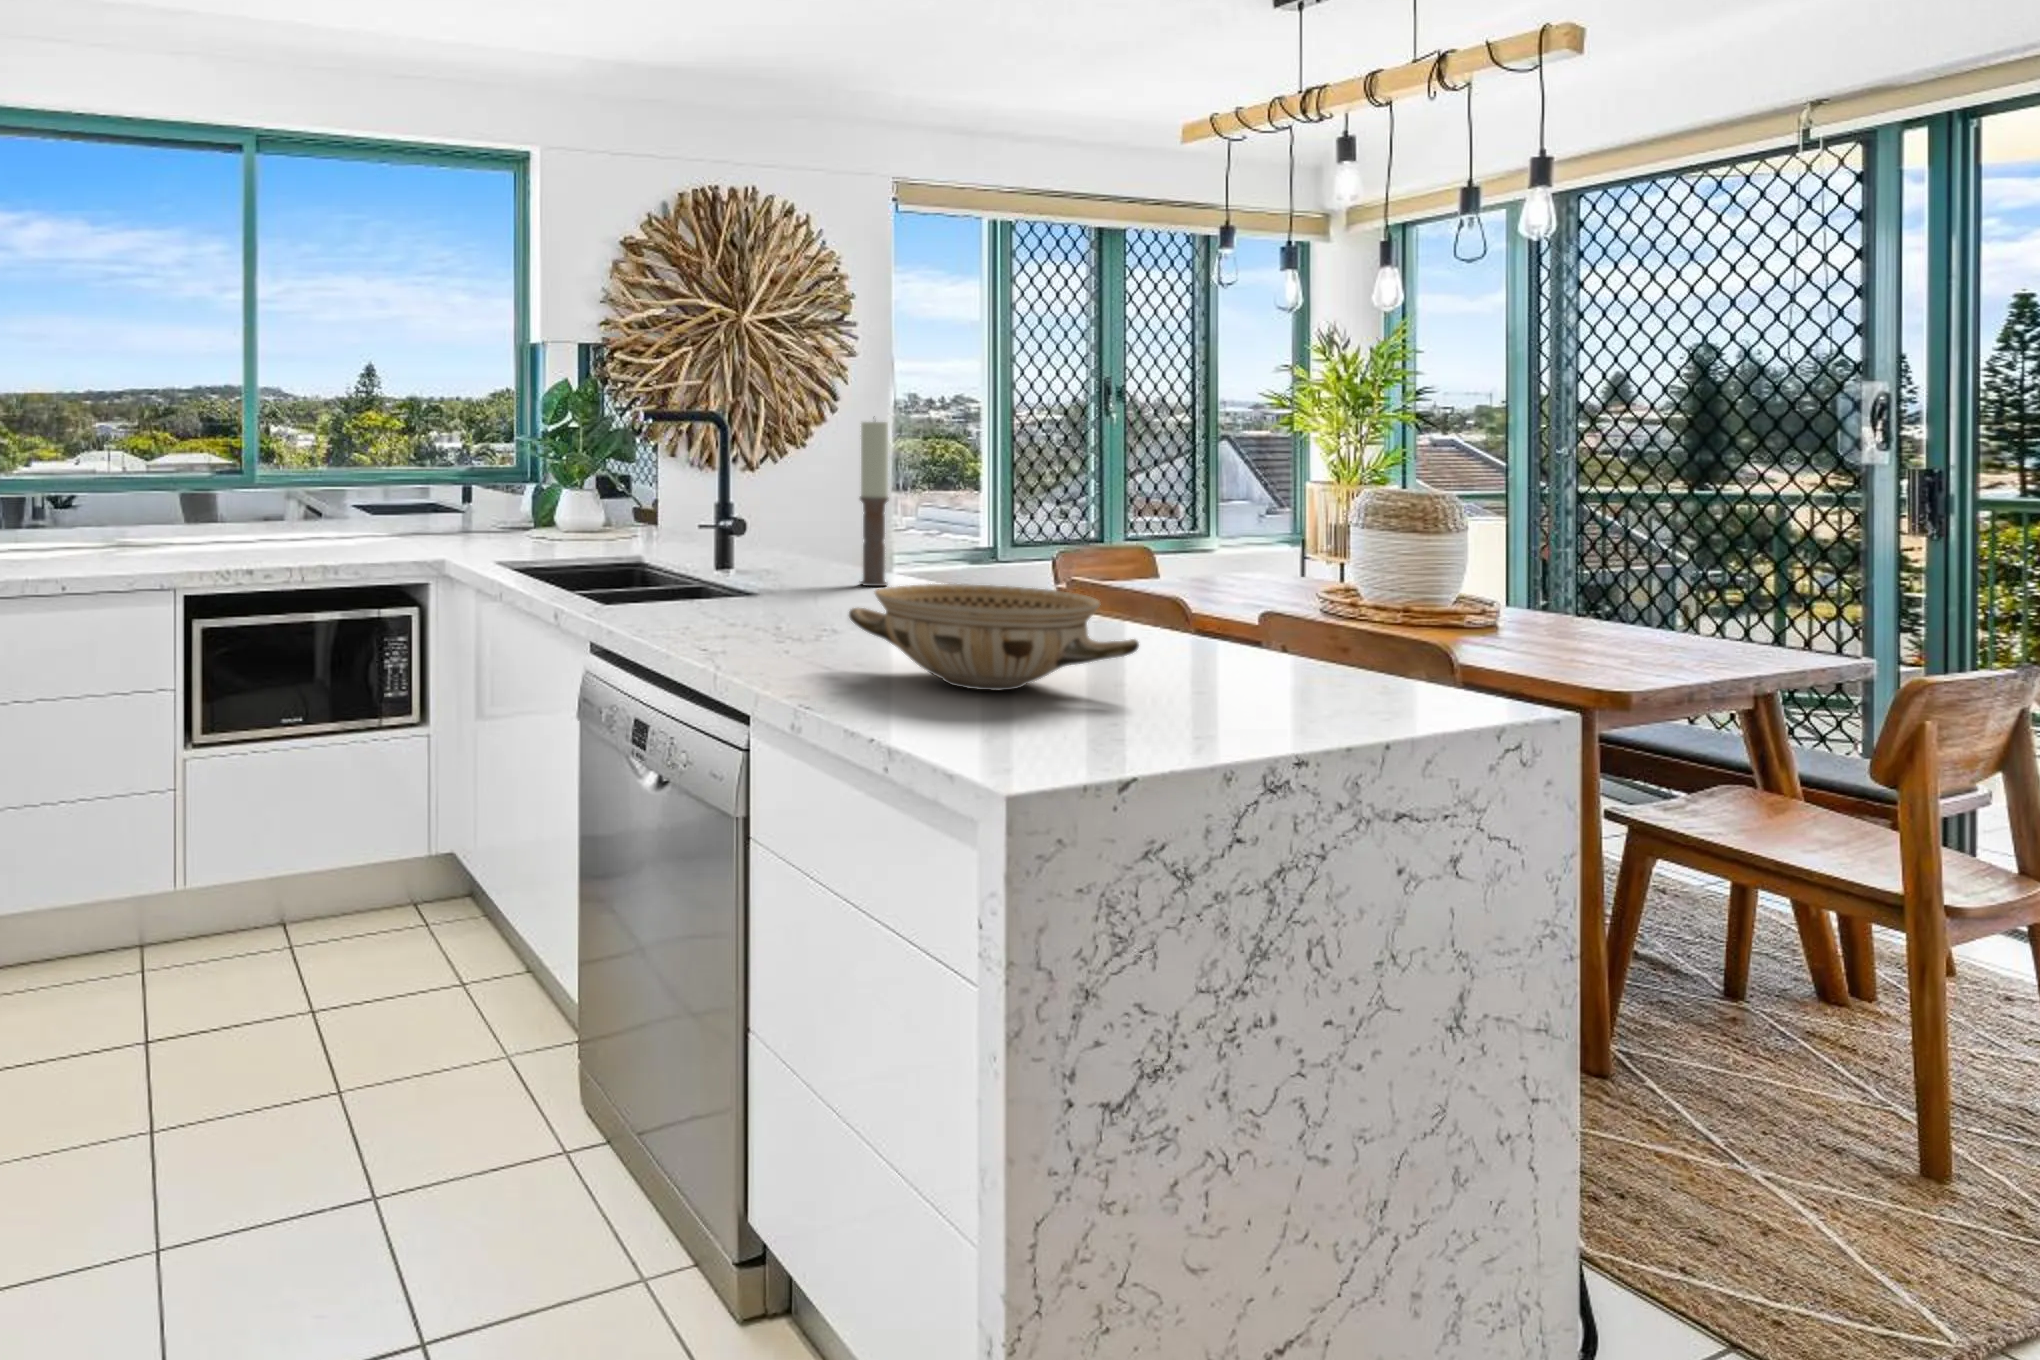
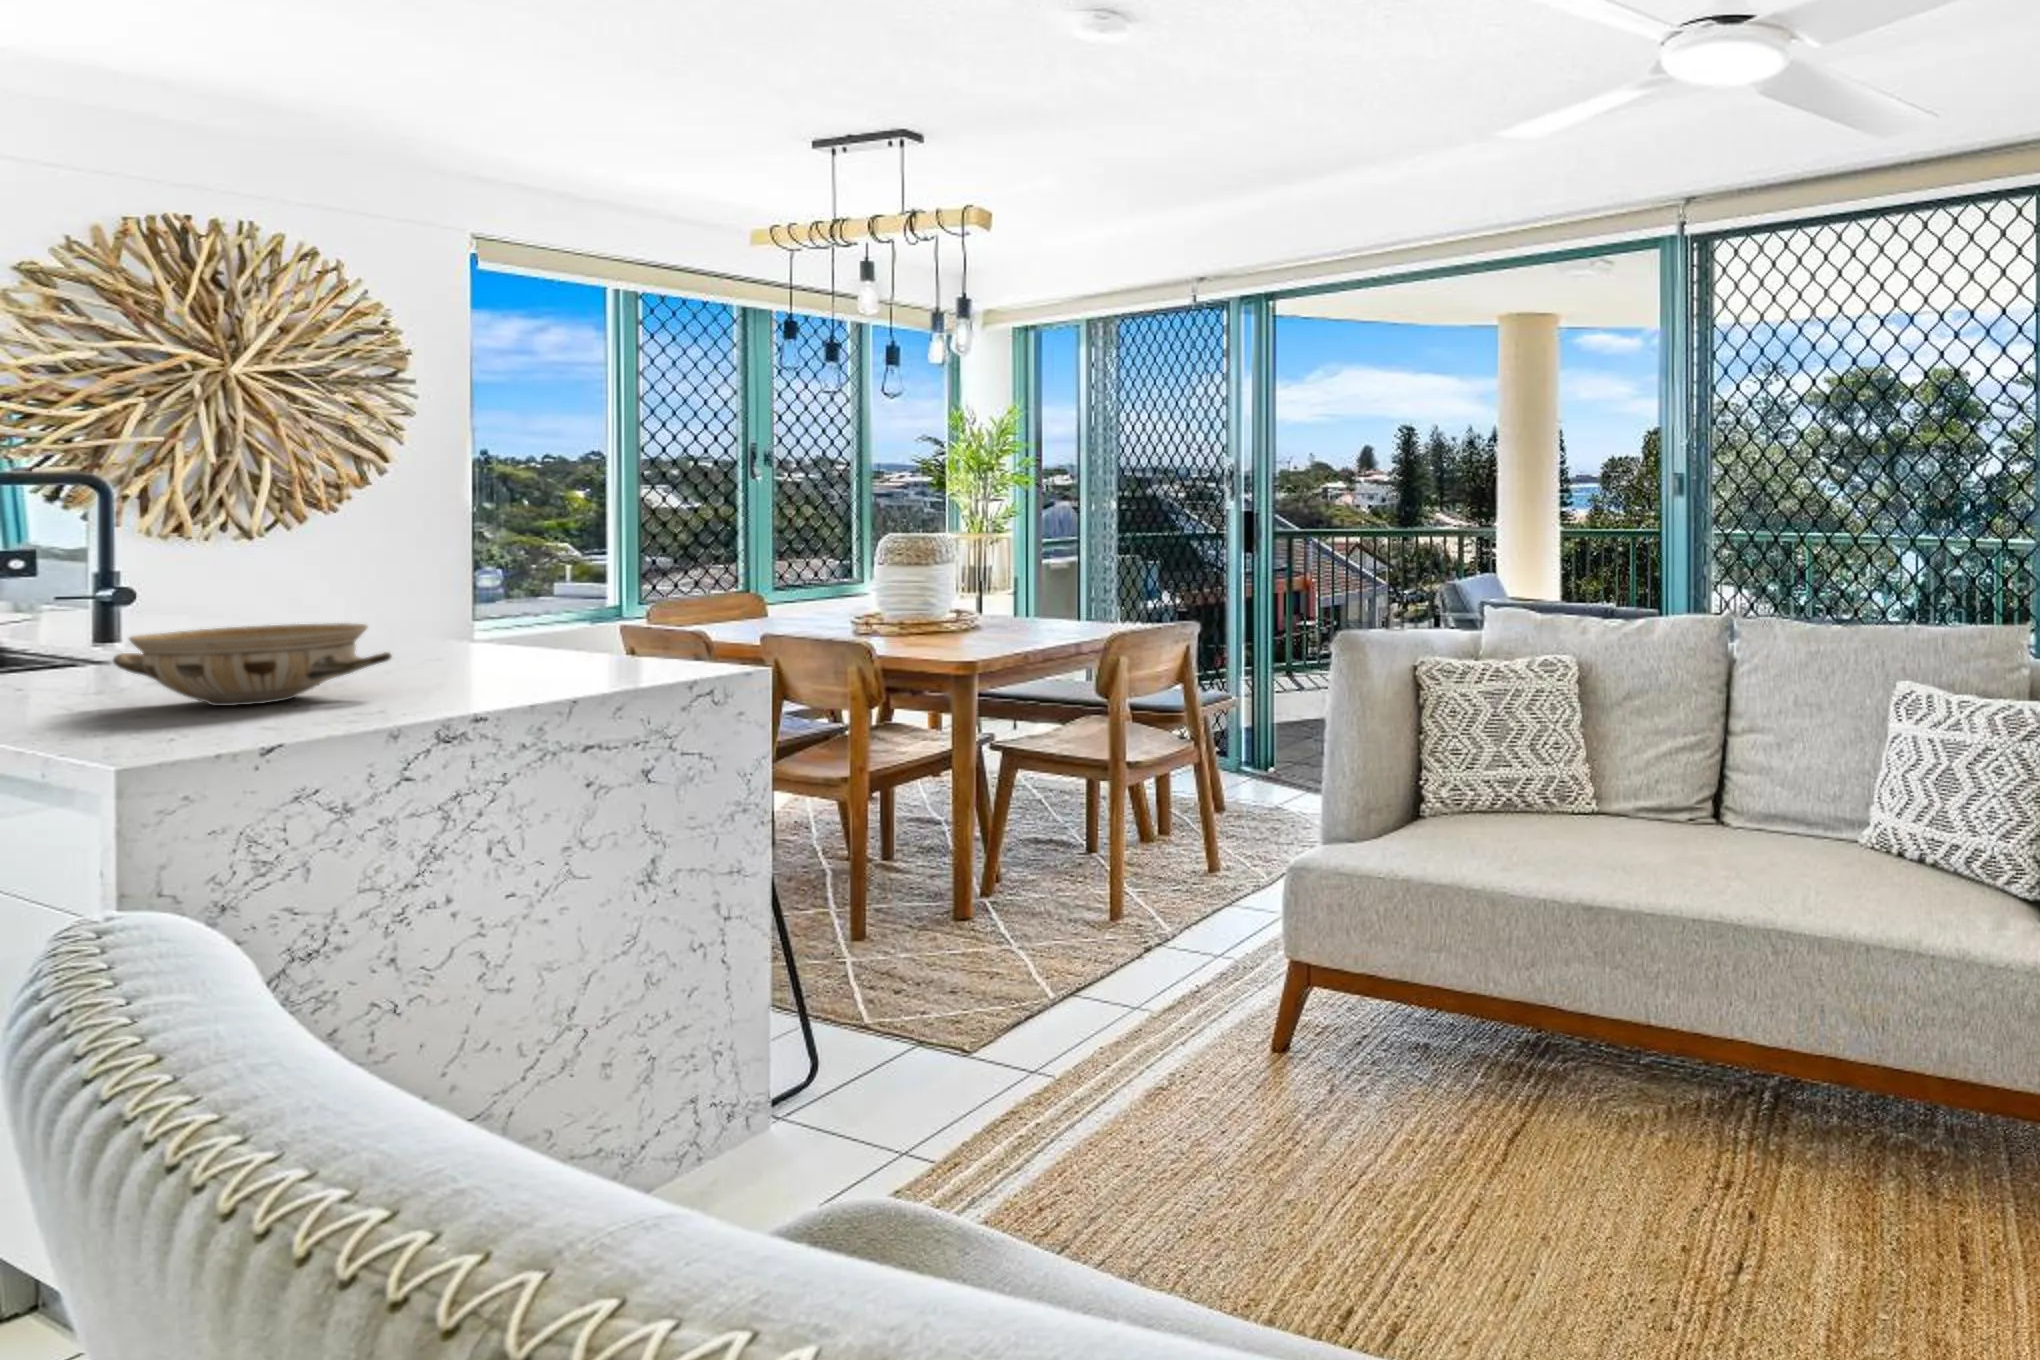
candle: present [860,421,889,586] -> none [260,484,298,643]

